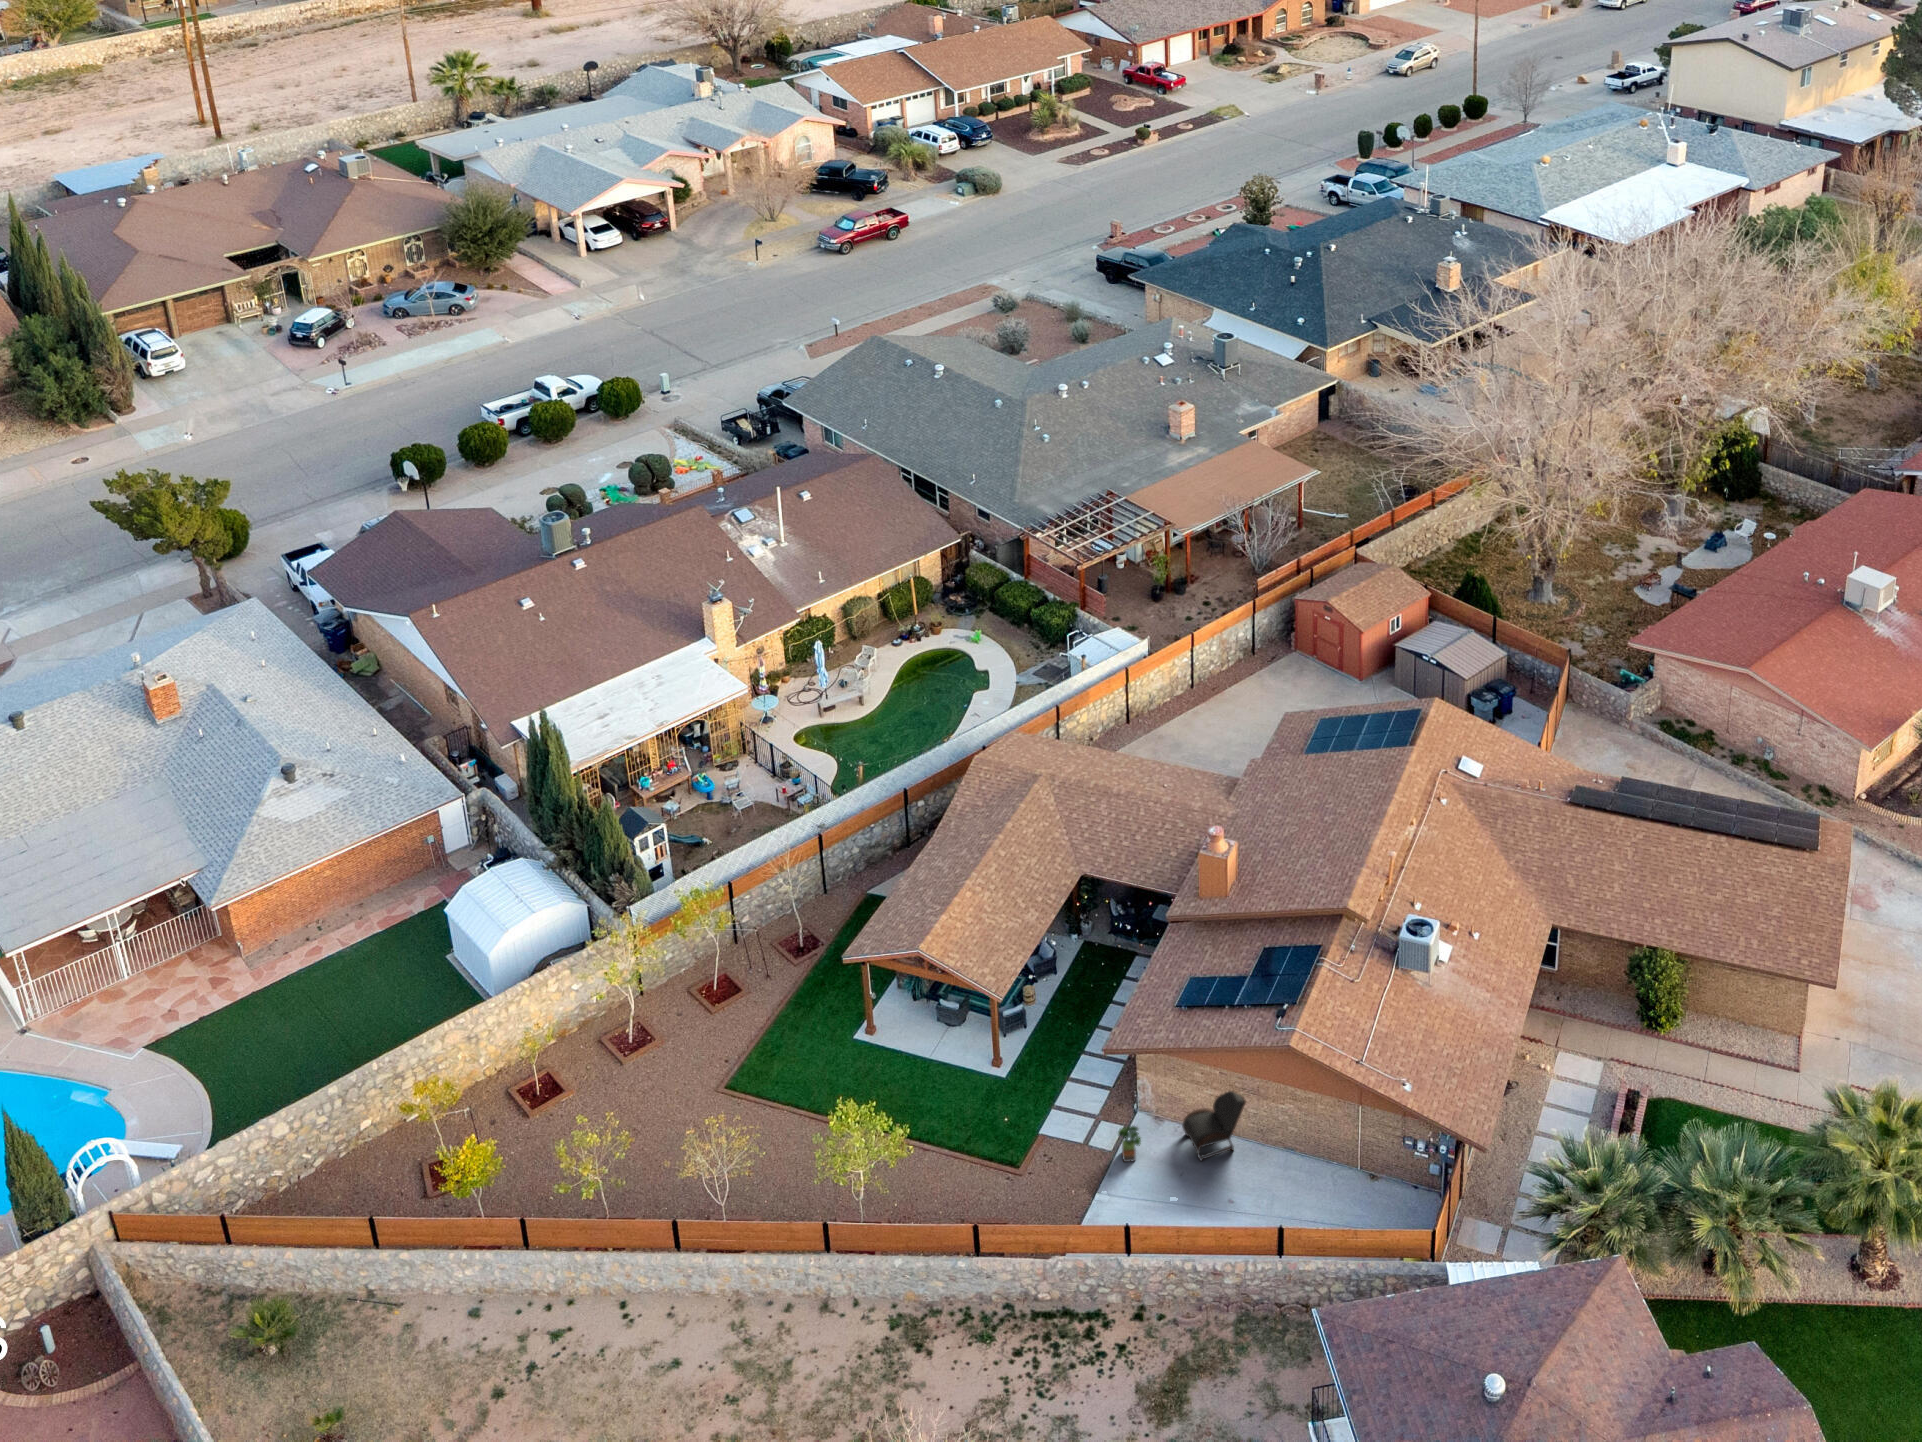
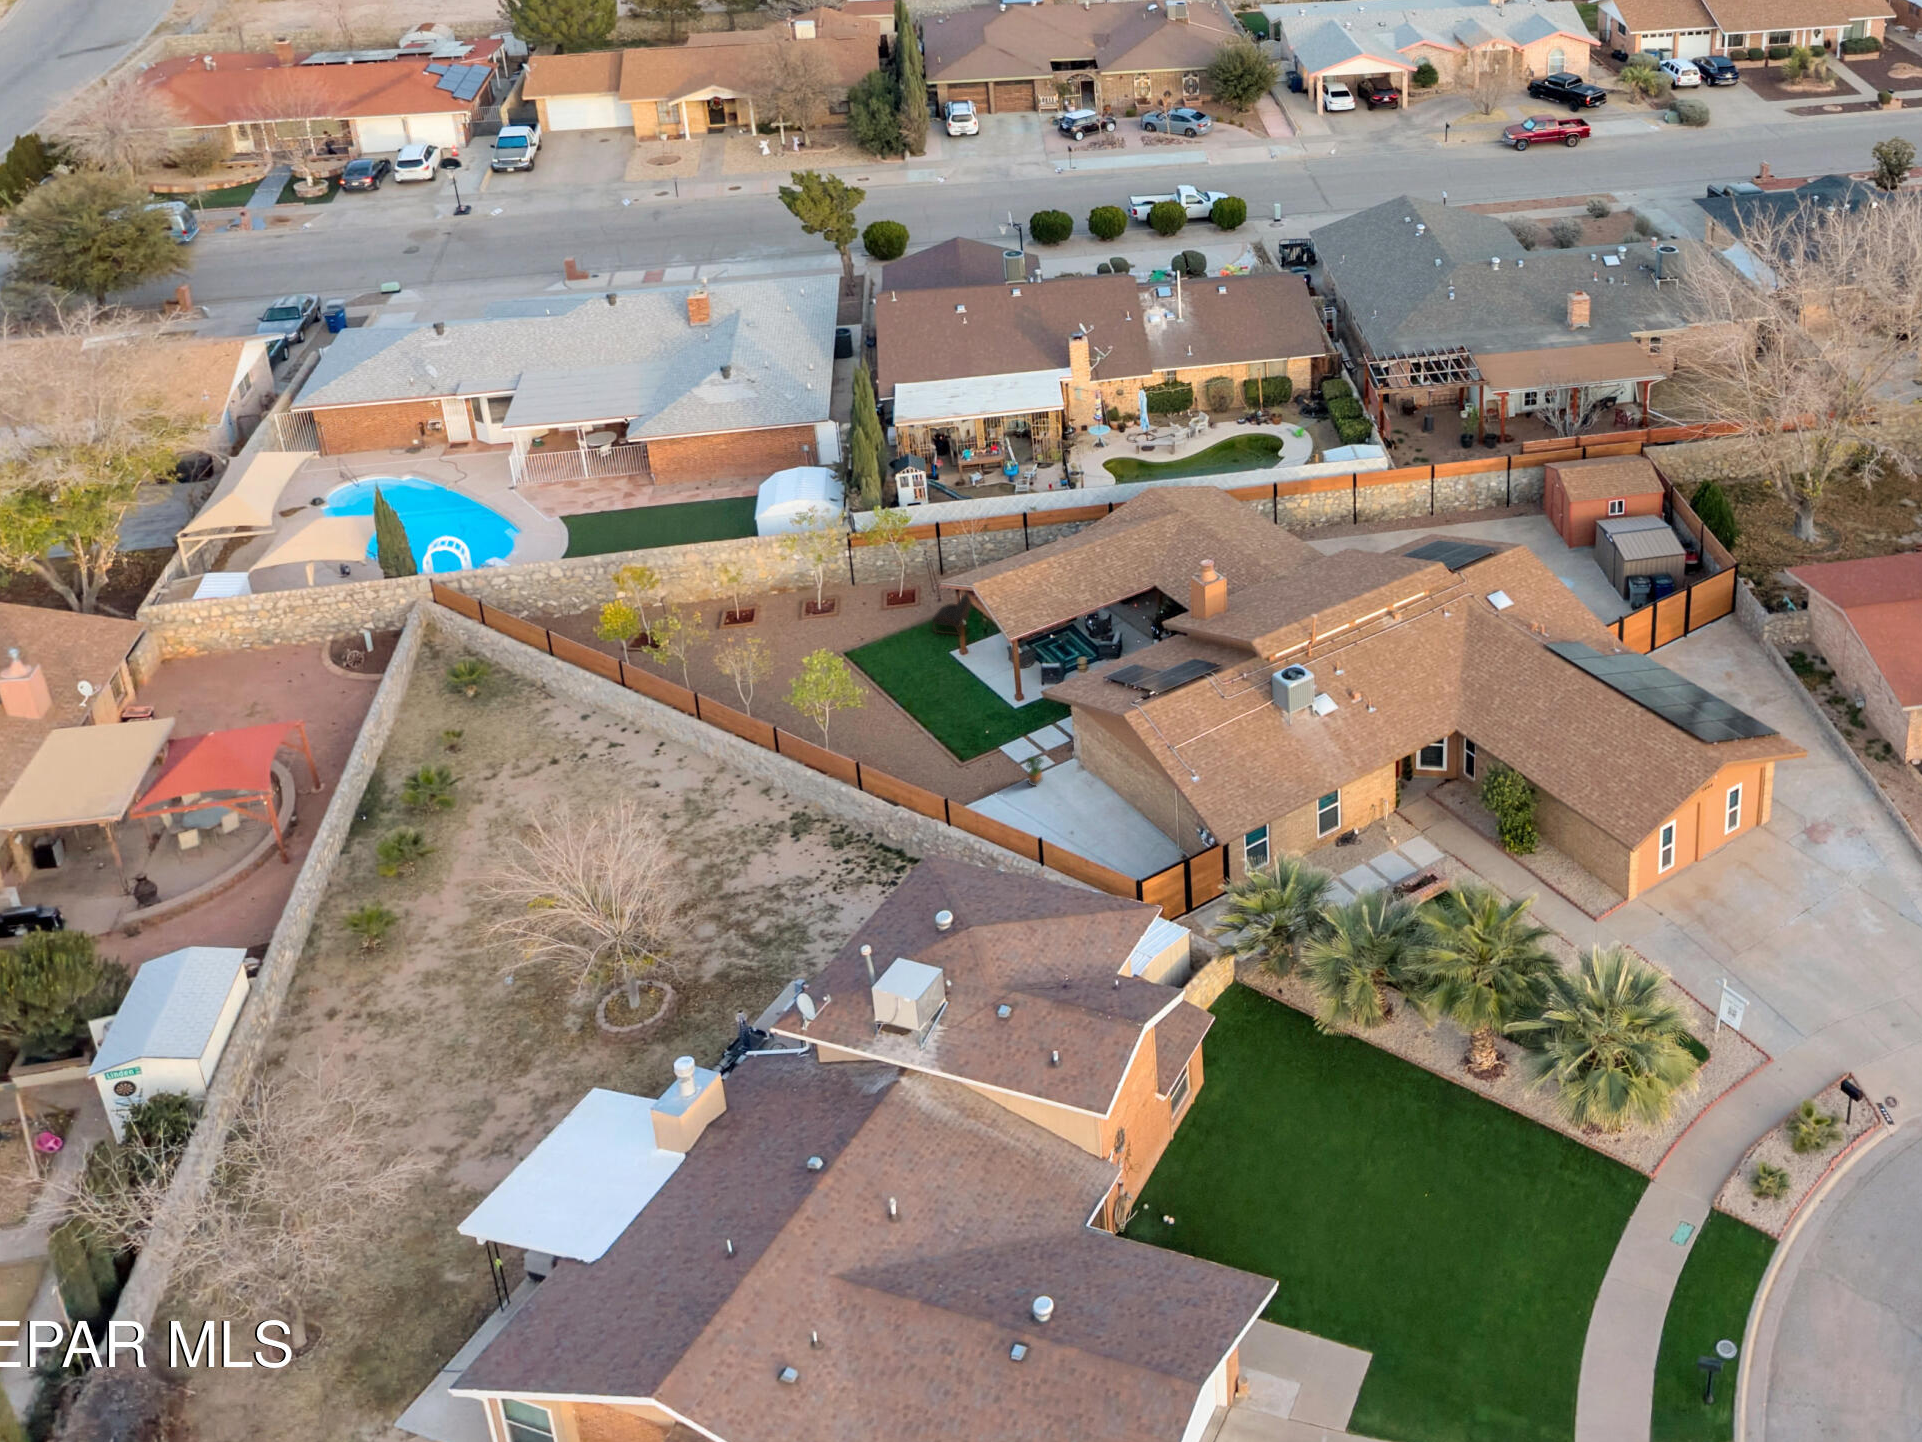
lounge chair: present [1182,1091,1246,1161] -> present [932,593,972,635]

